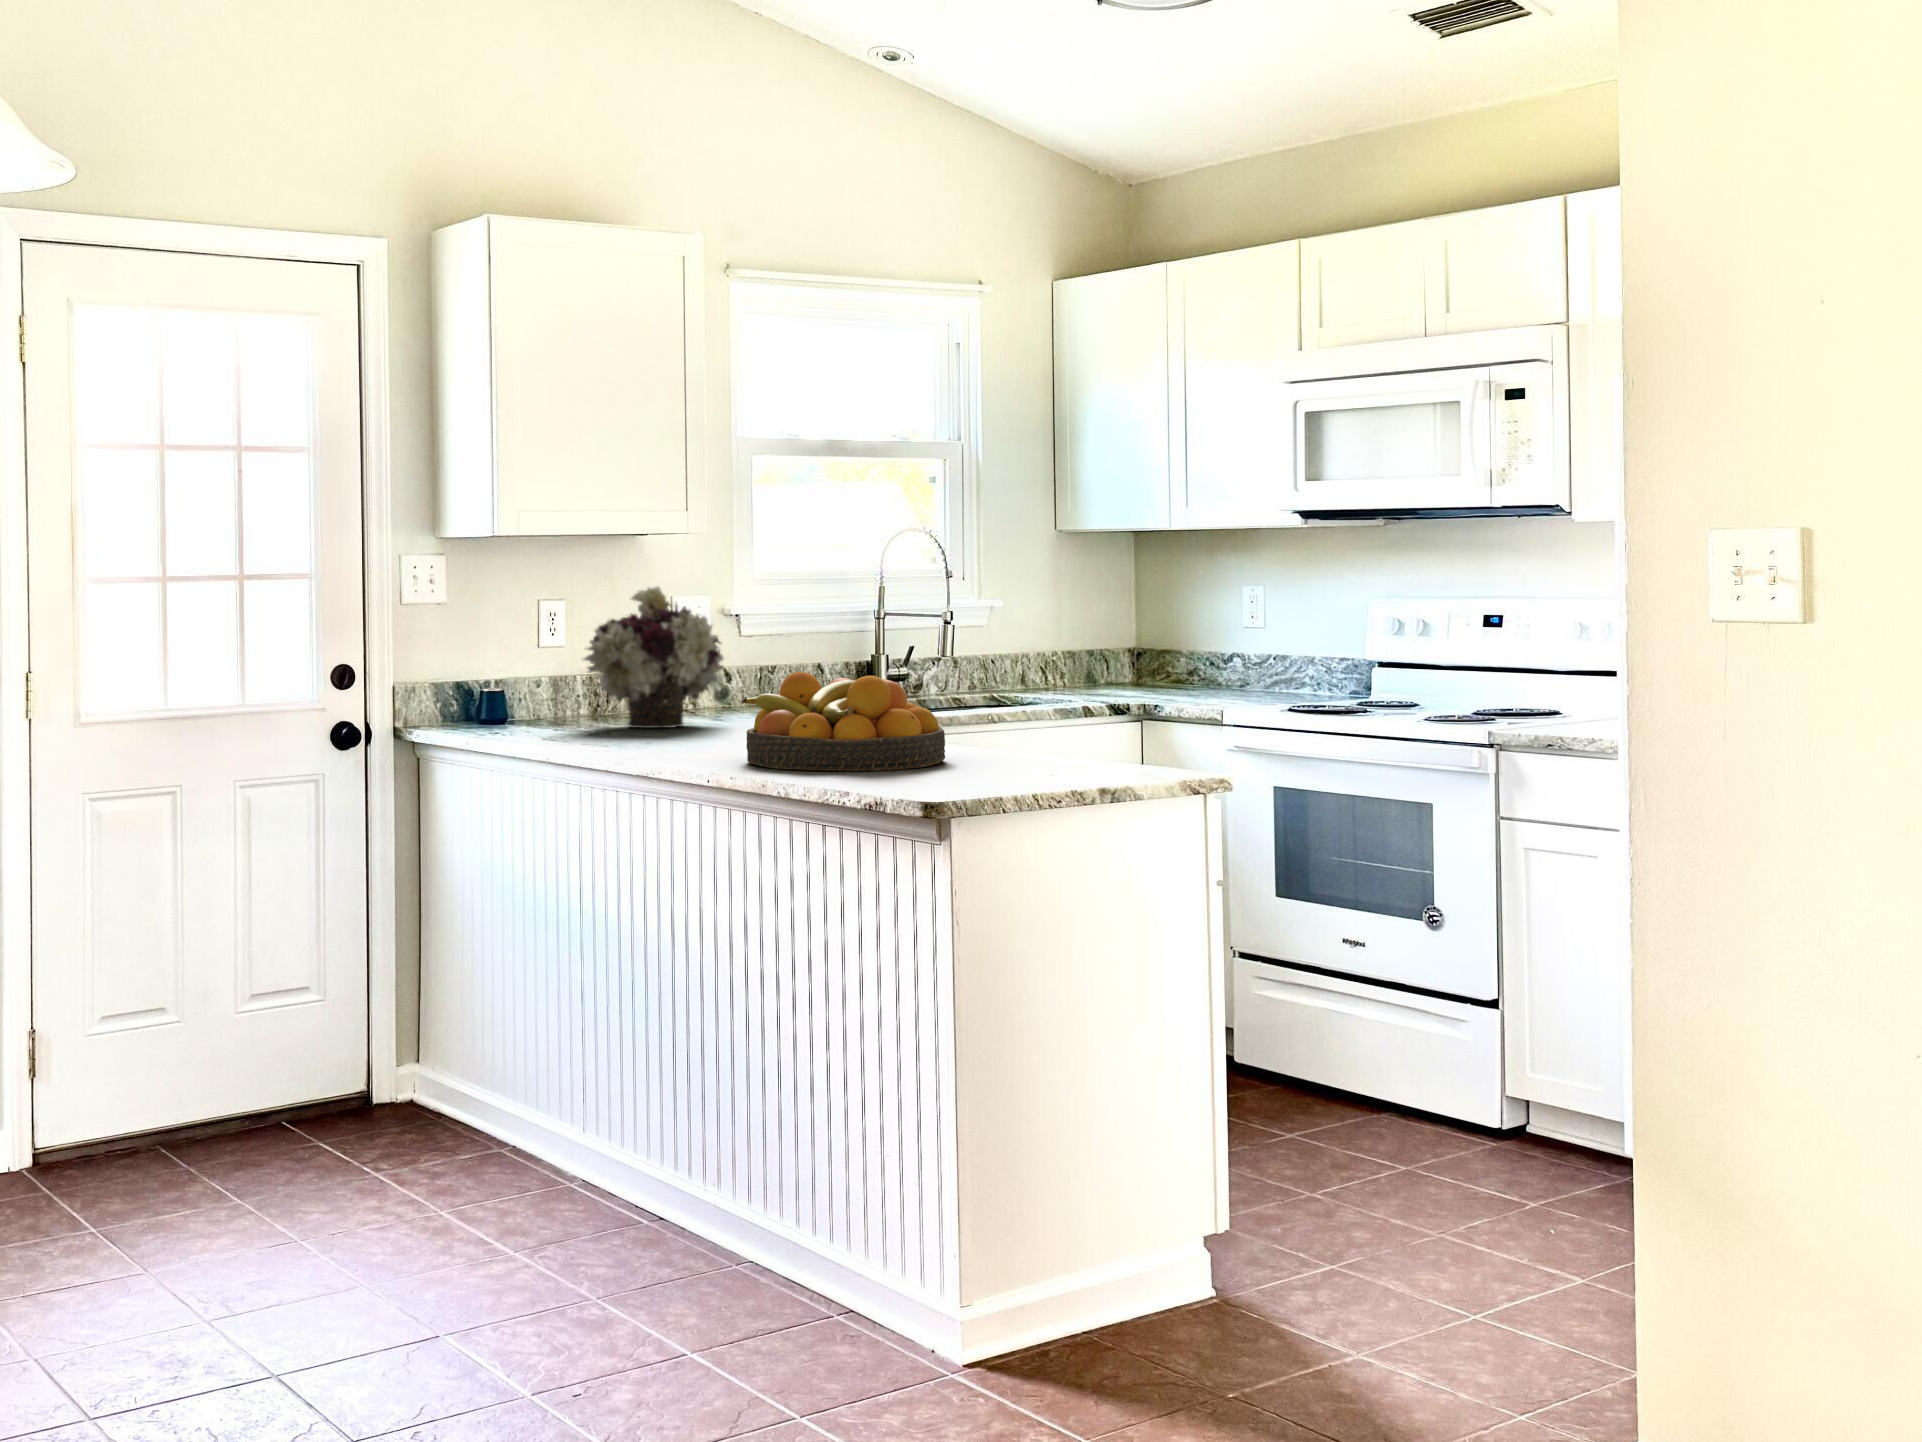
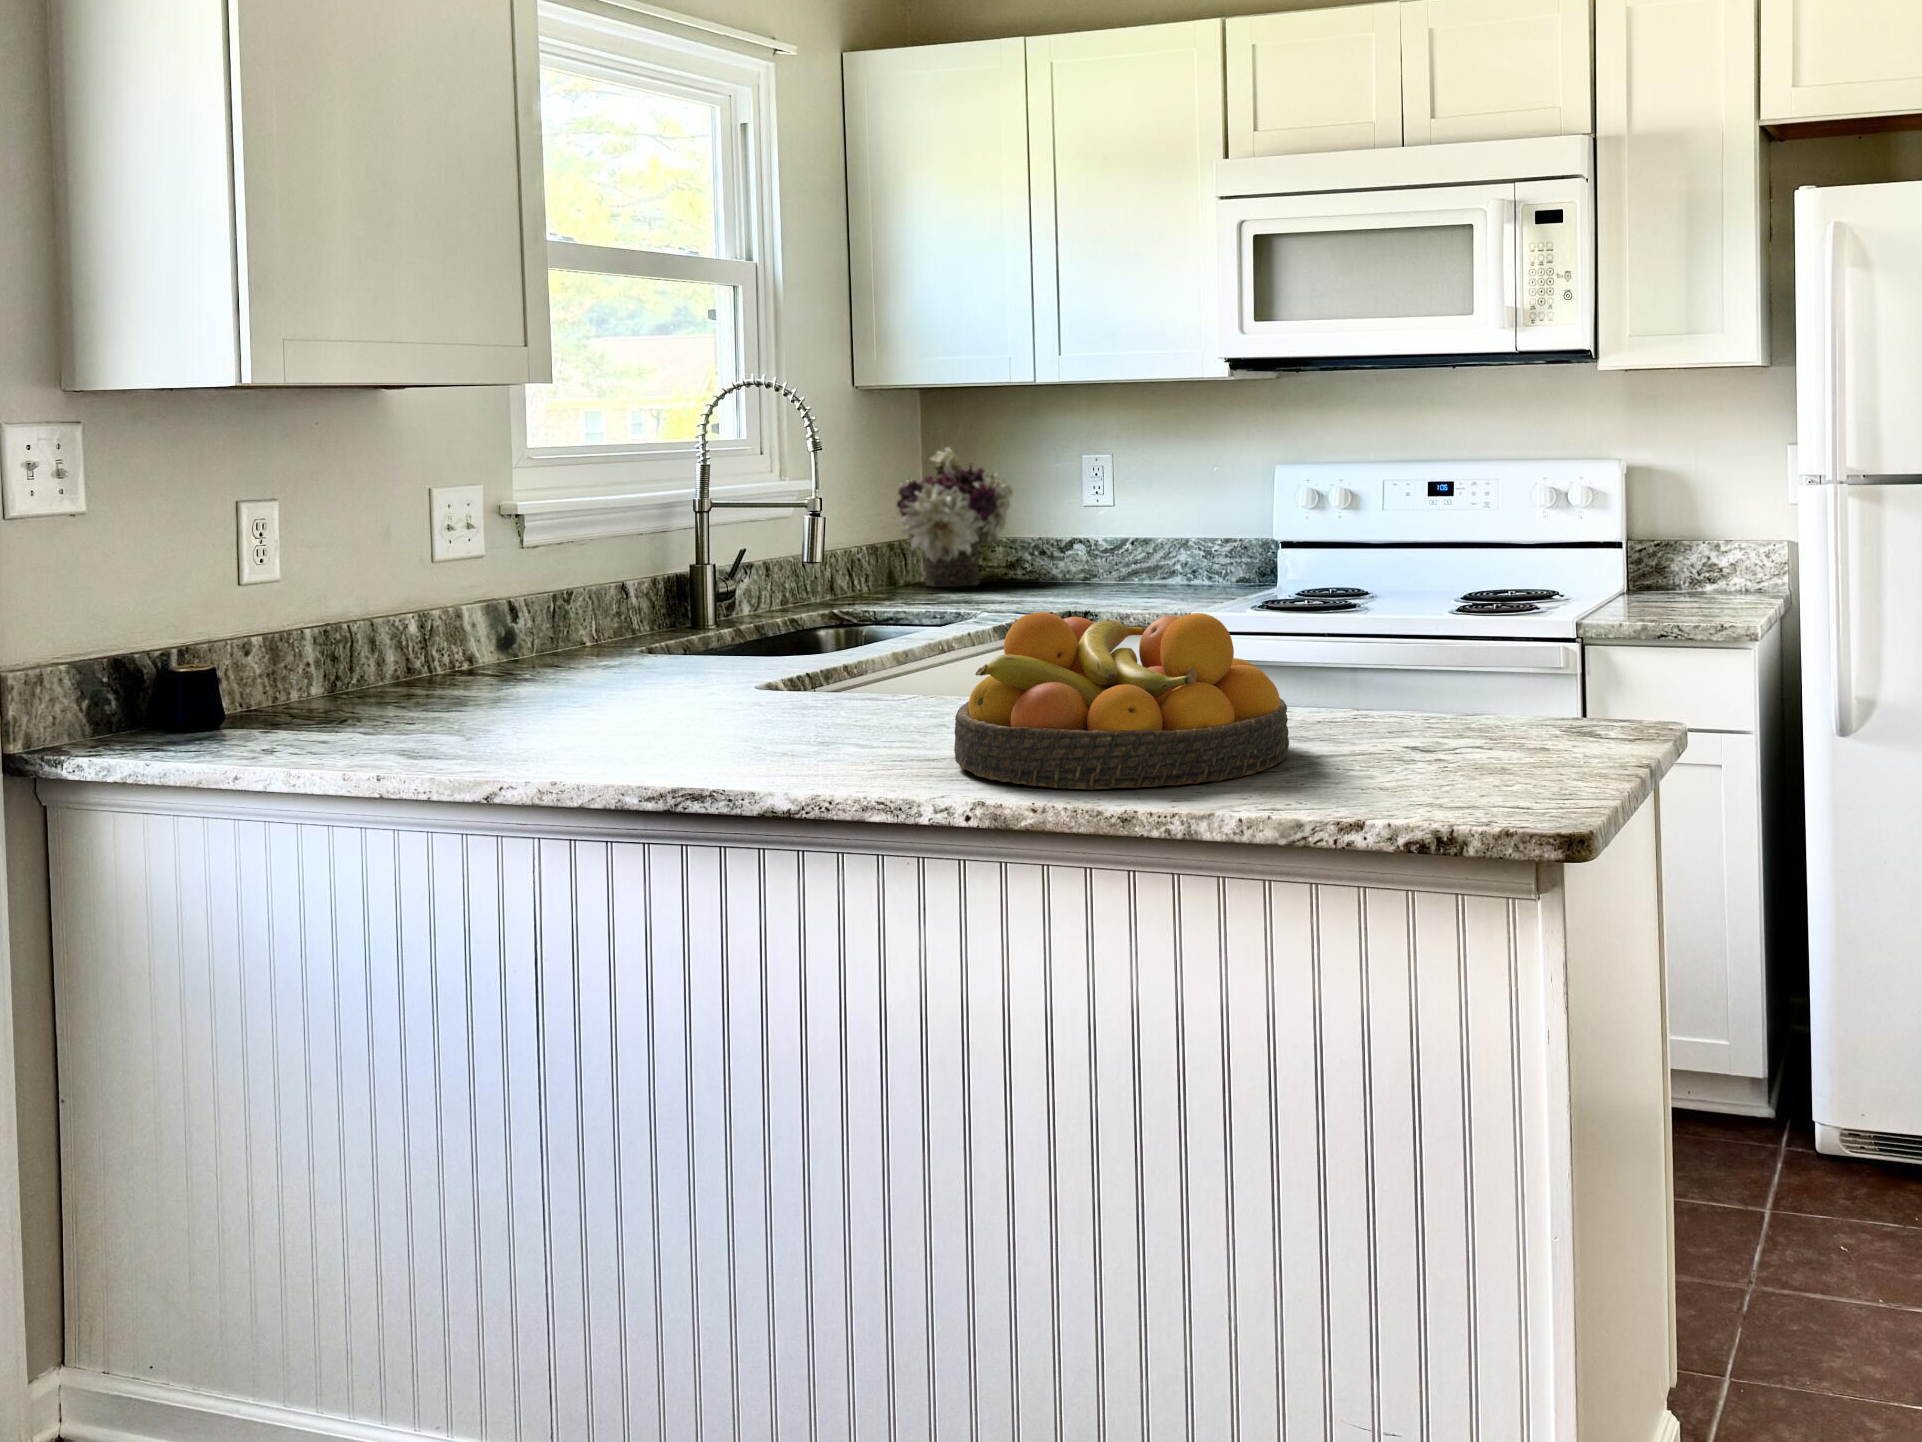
flower arrangement: present [584,586,724,728] -> present [897,448,1013,587]

